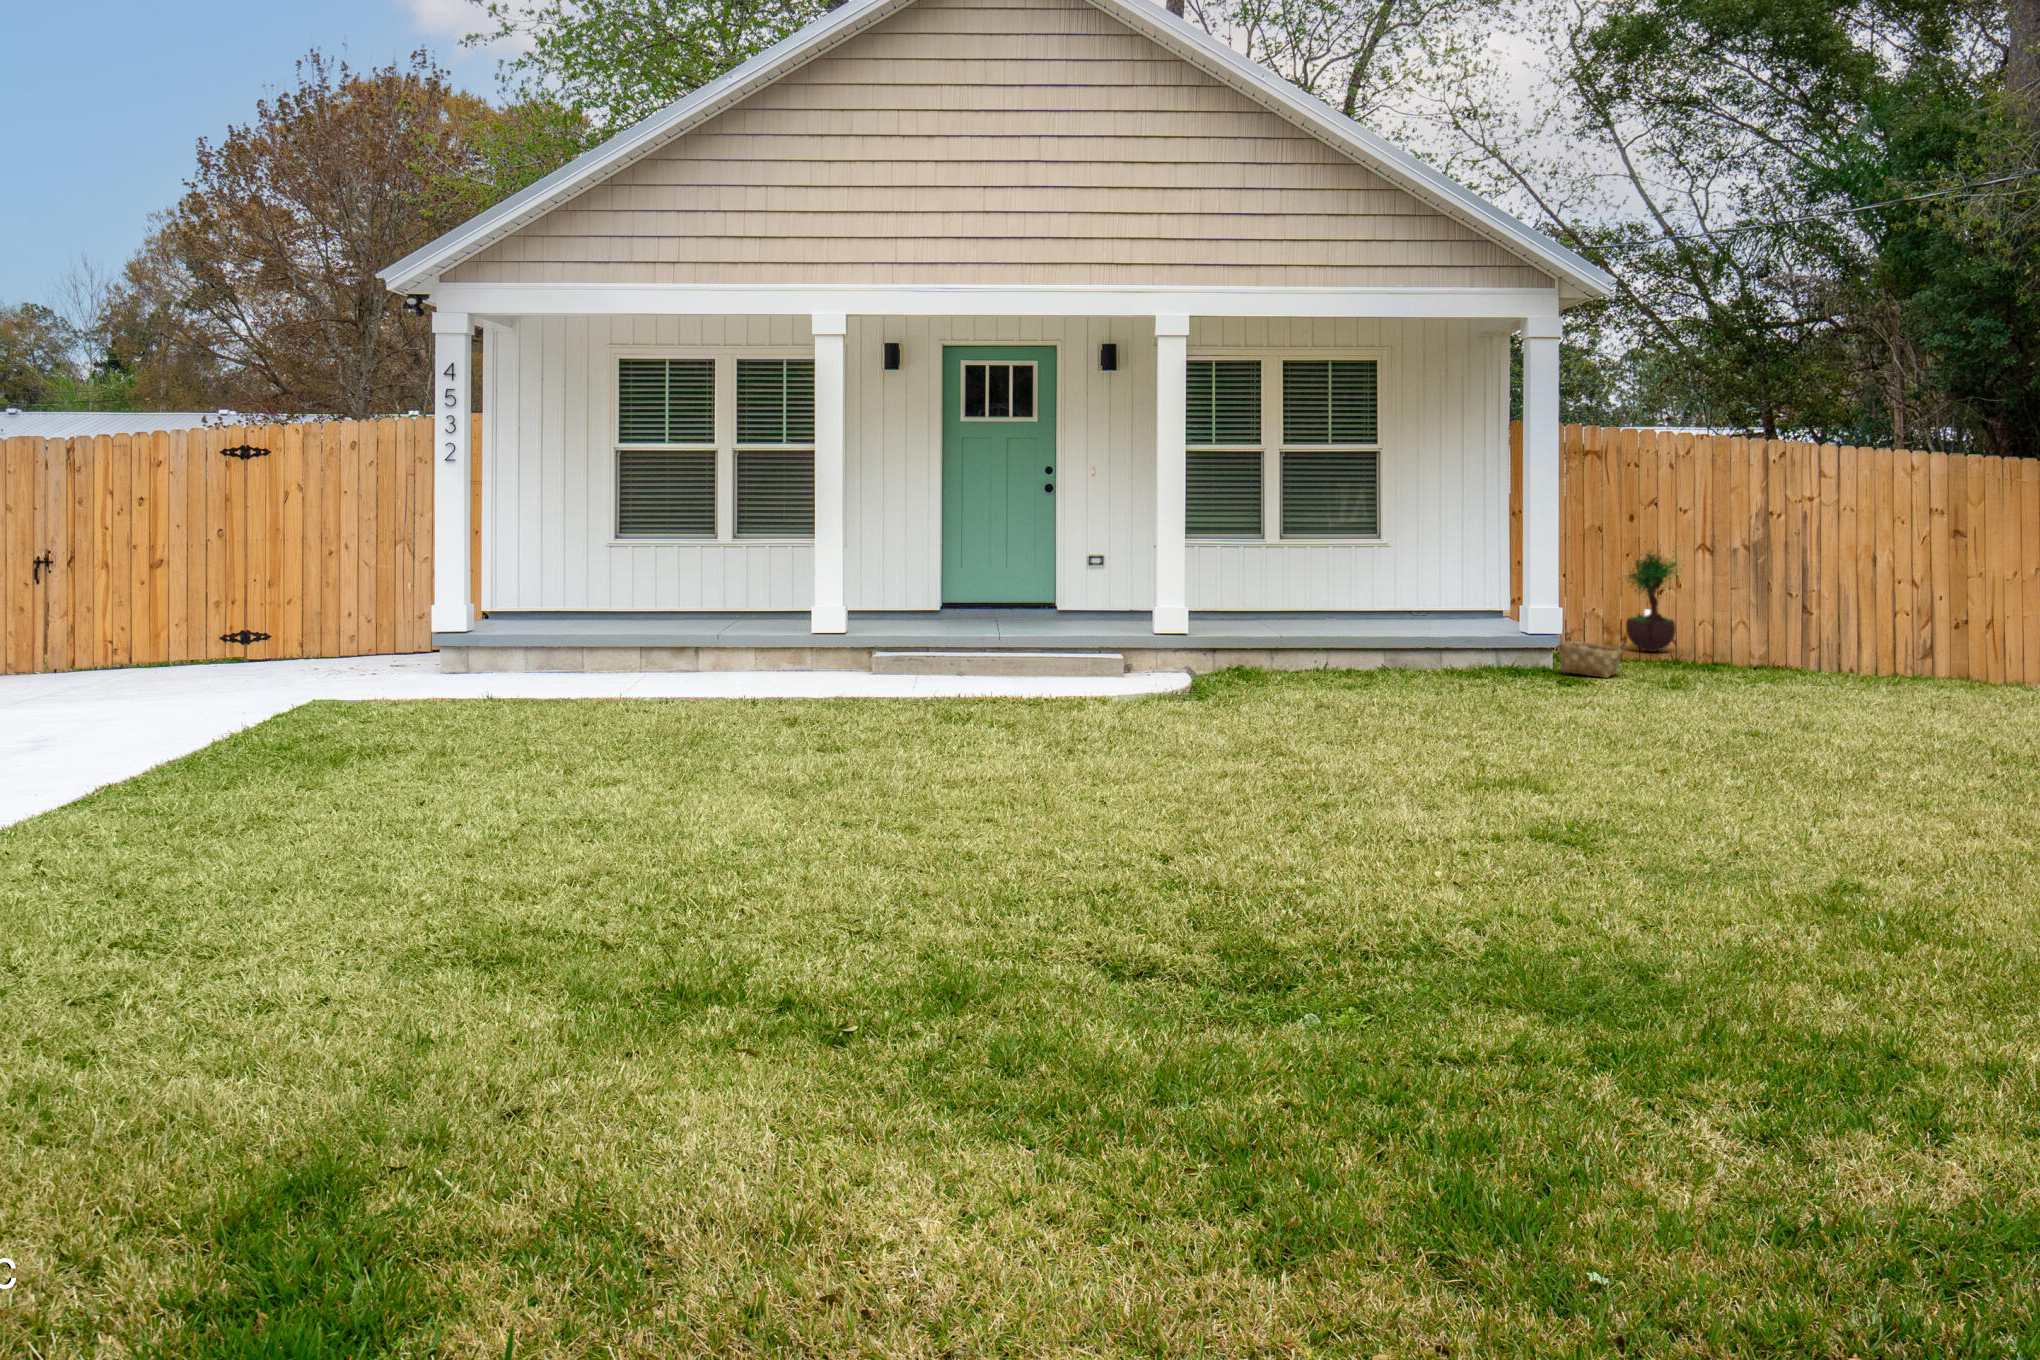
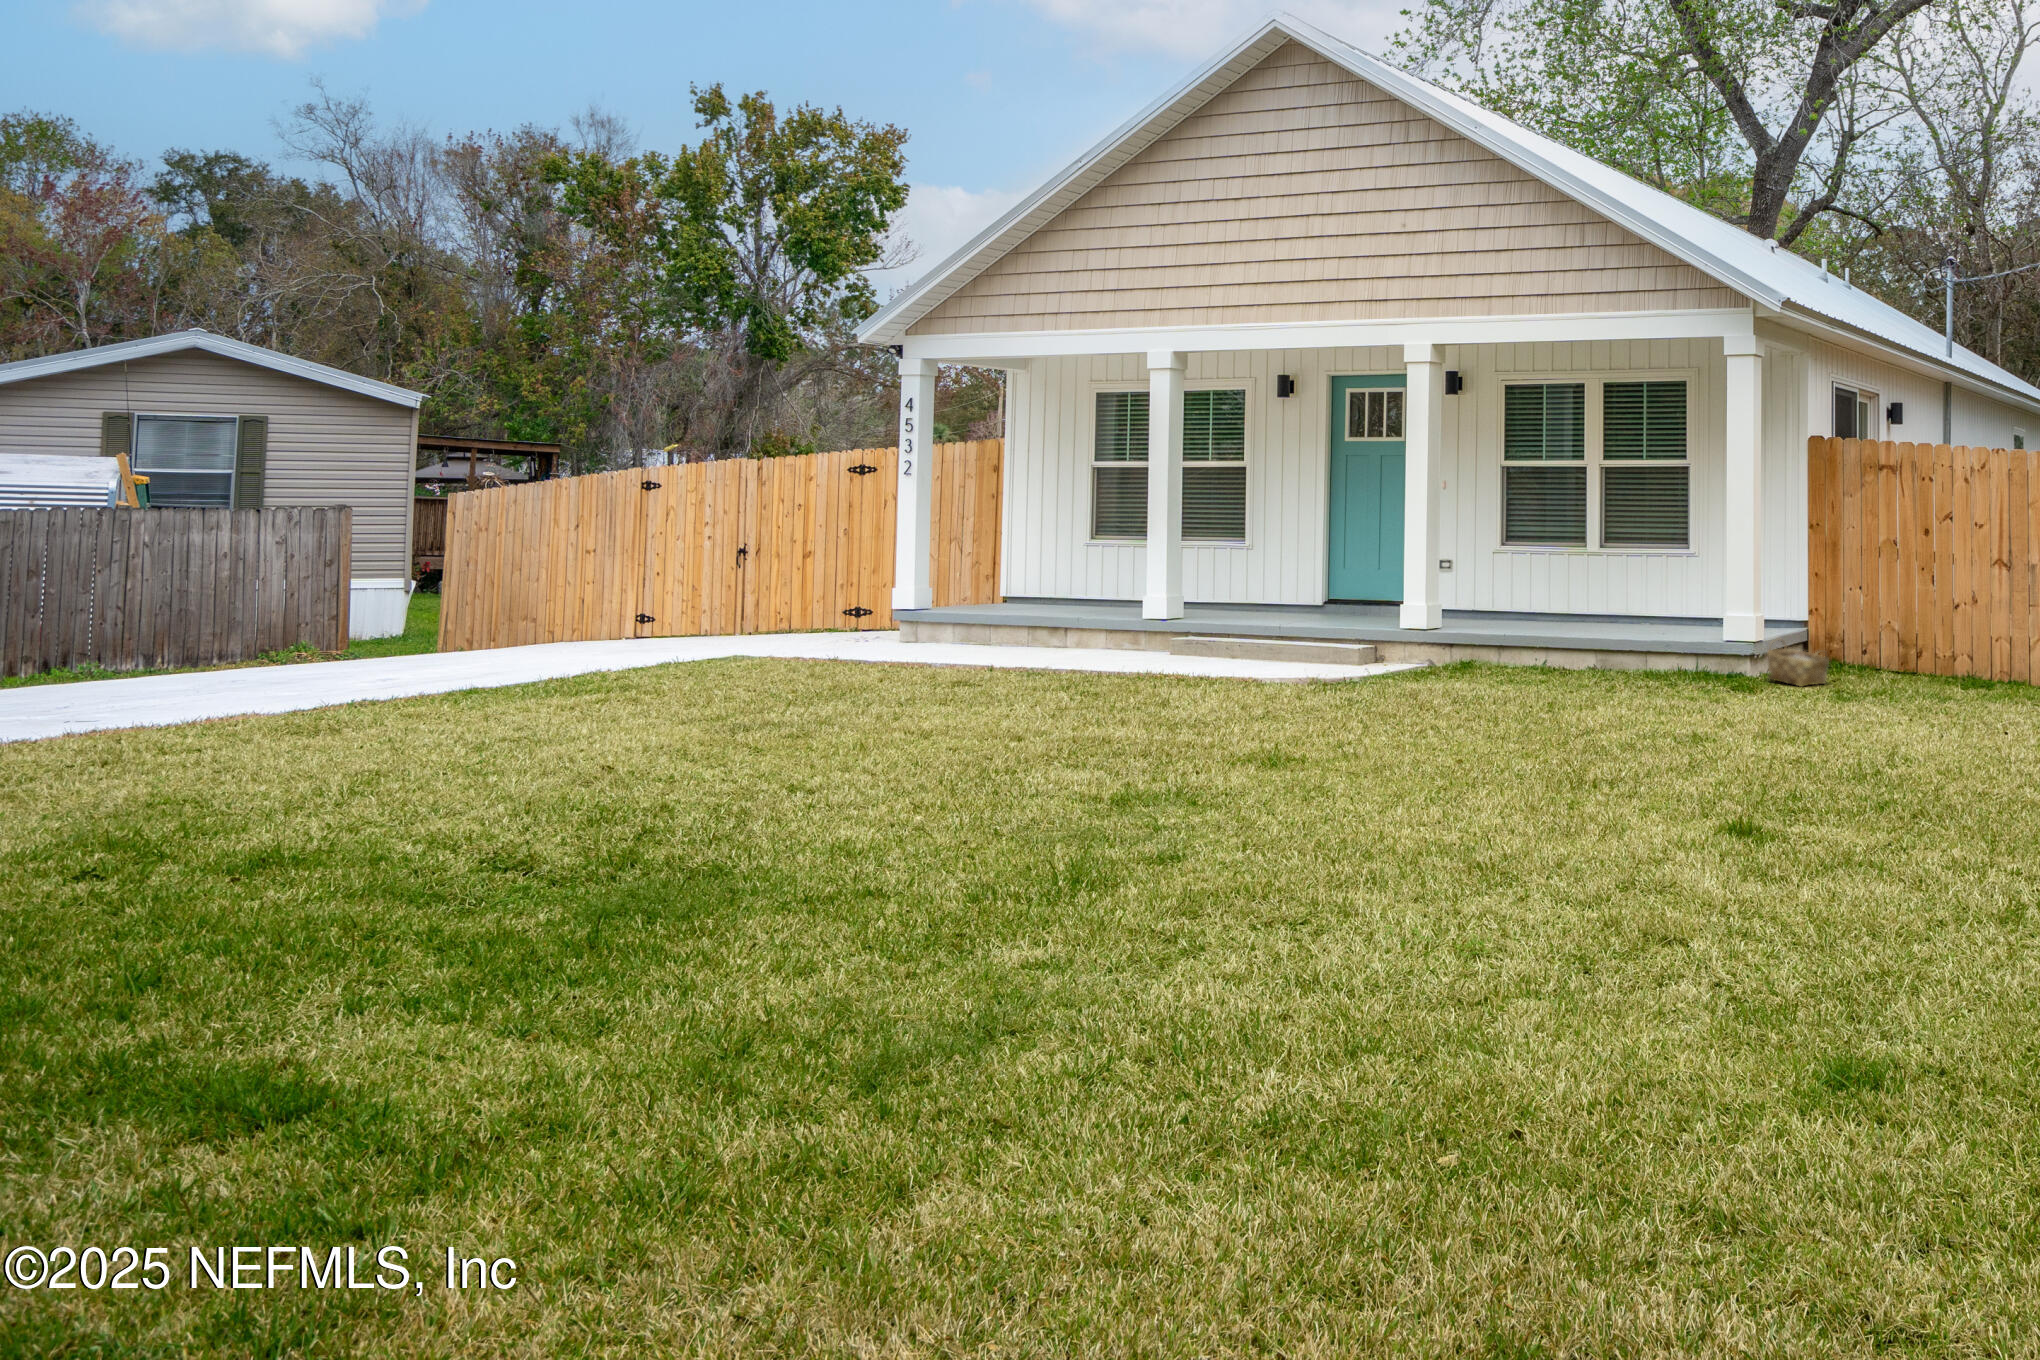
potted tree: present [1626,550,1679,652] -> none [1908,557,1973,667]

